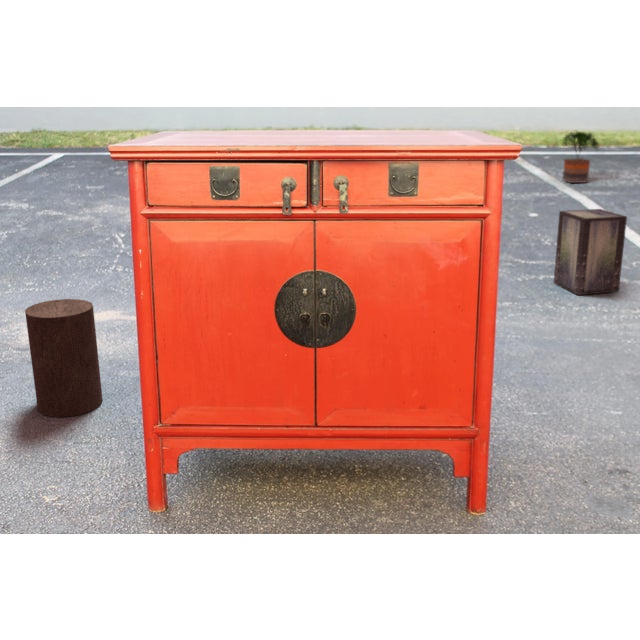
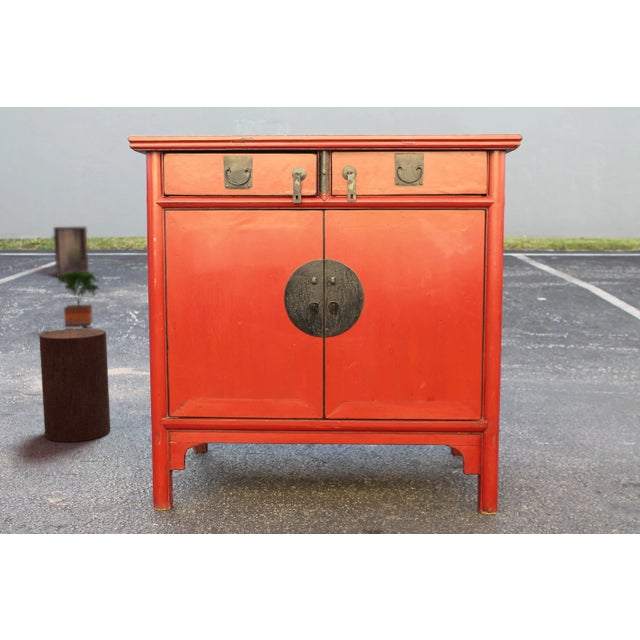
potted tree: present [562,132,599,183] -> present [58,271,99,329]
storage box: present [554,209,627,295] -> present [54,227,88,276]

